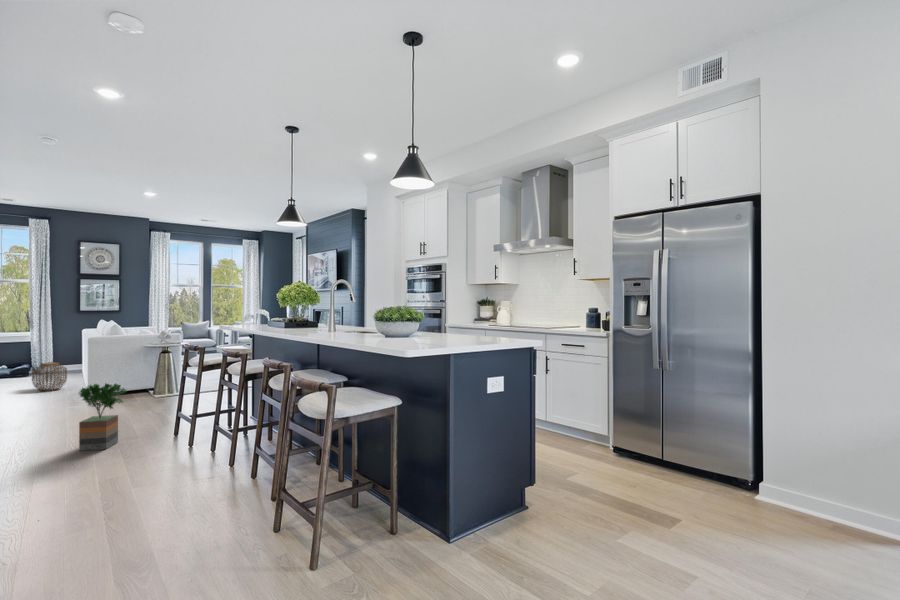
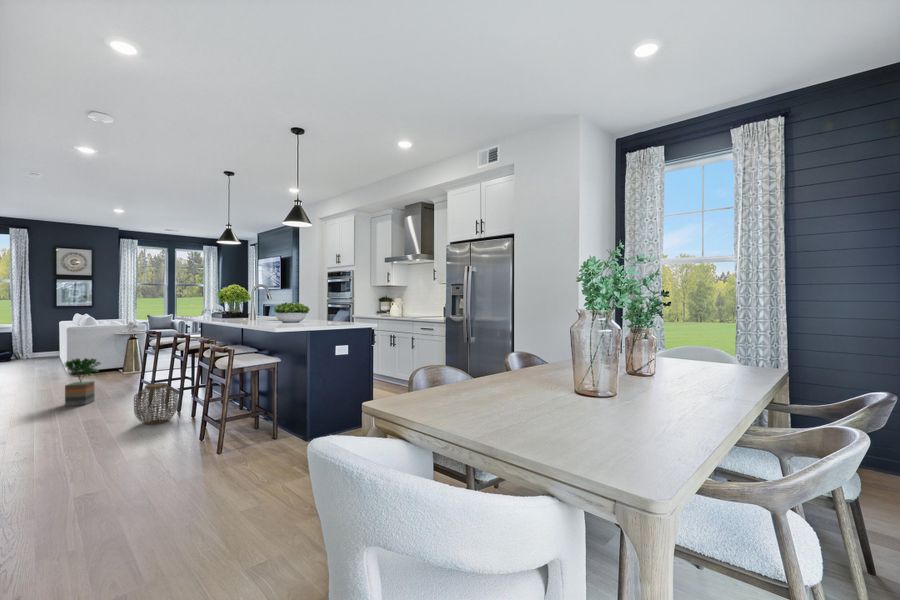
woven basket: present [32,362,67,391] -> present [134,383,178,425]

